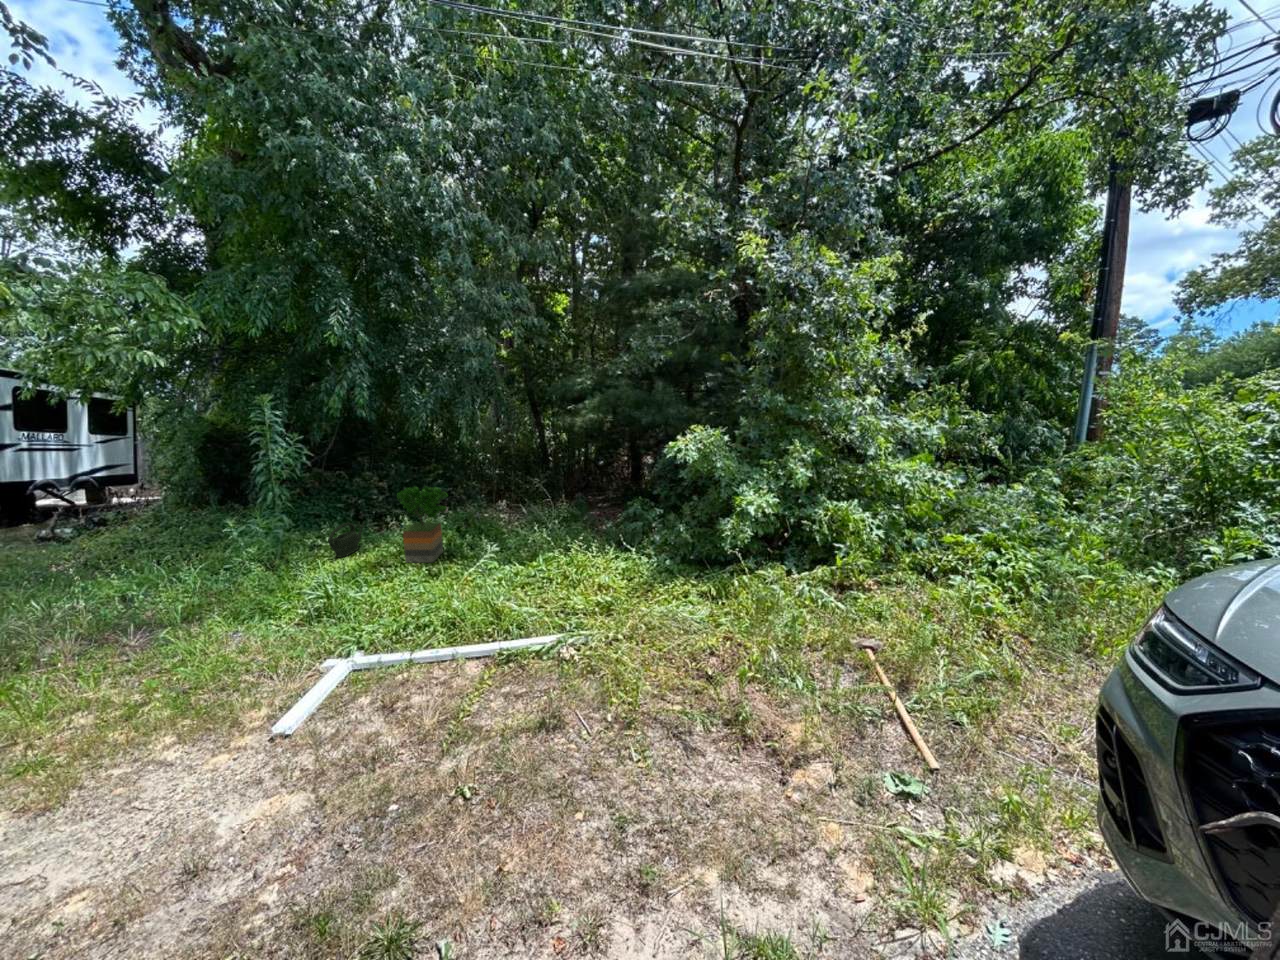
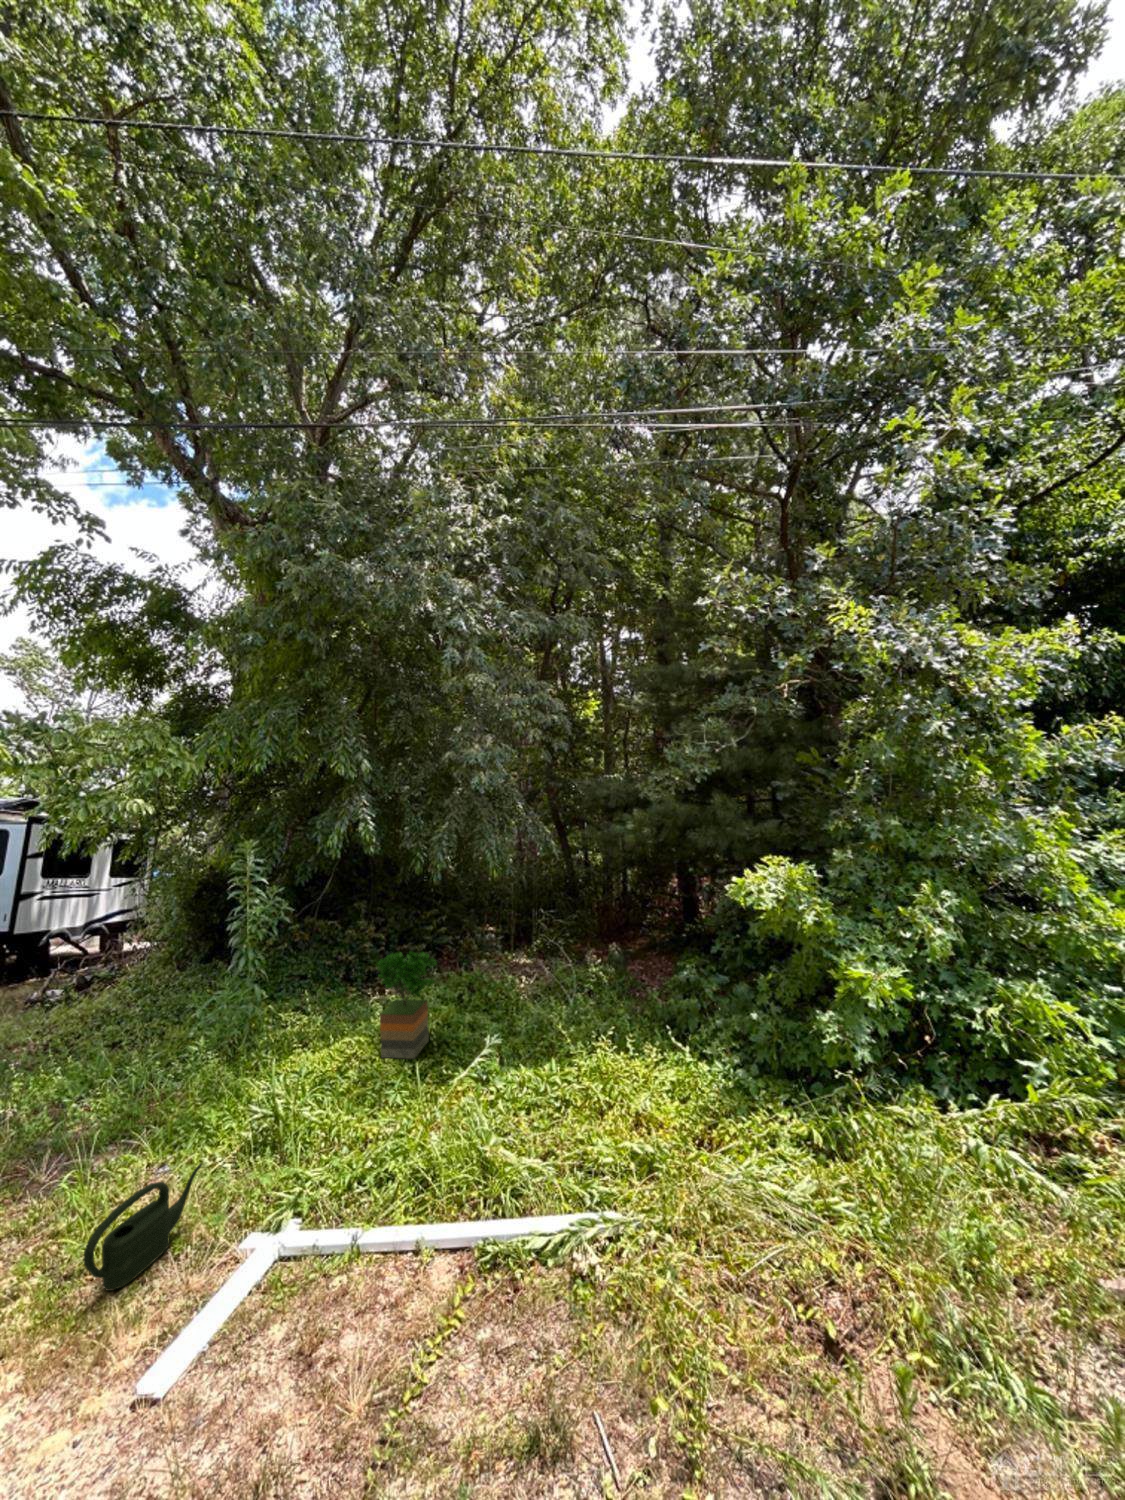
watering can: present [328,523,365,557] -> present [83,1163,202,1291]

